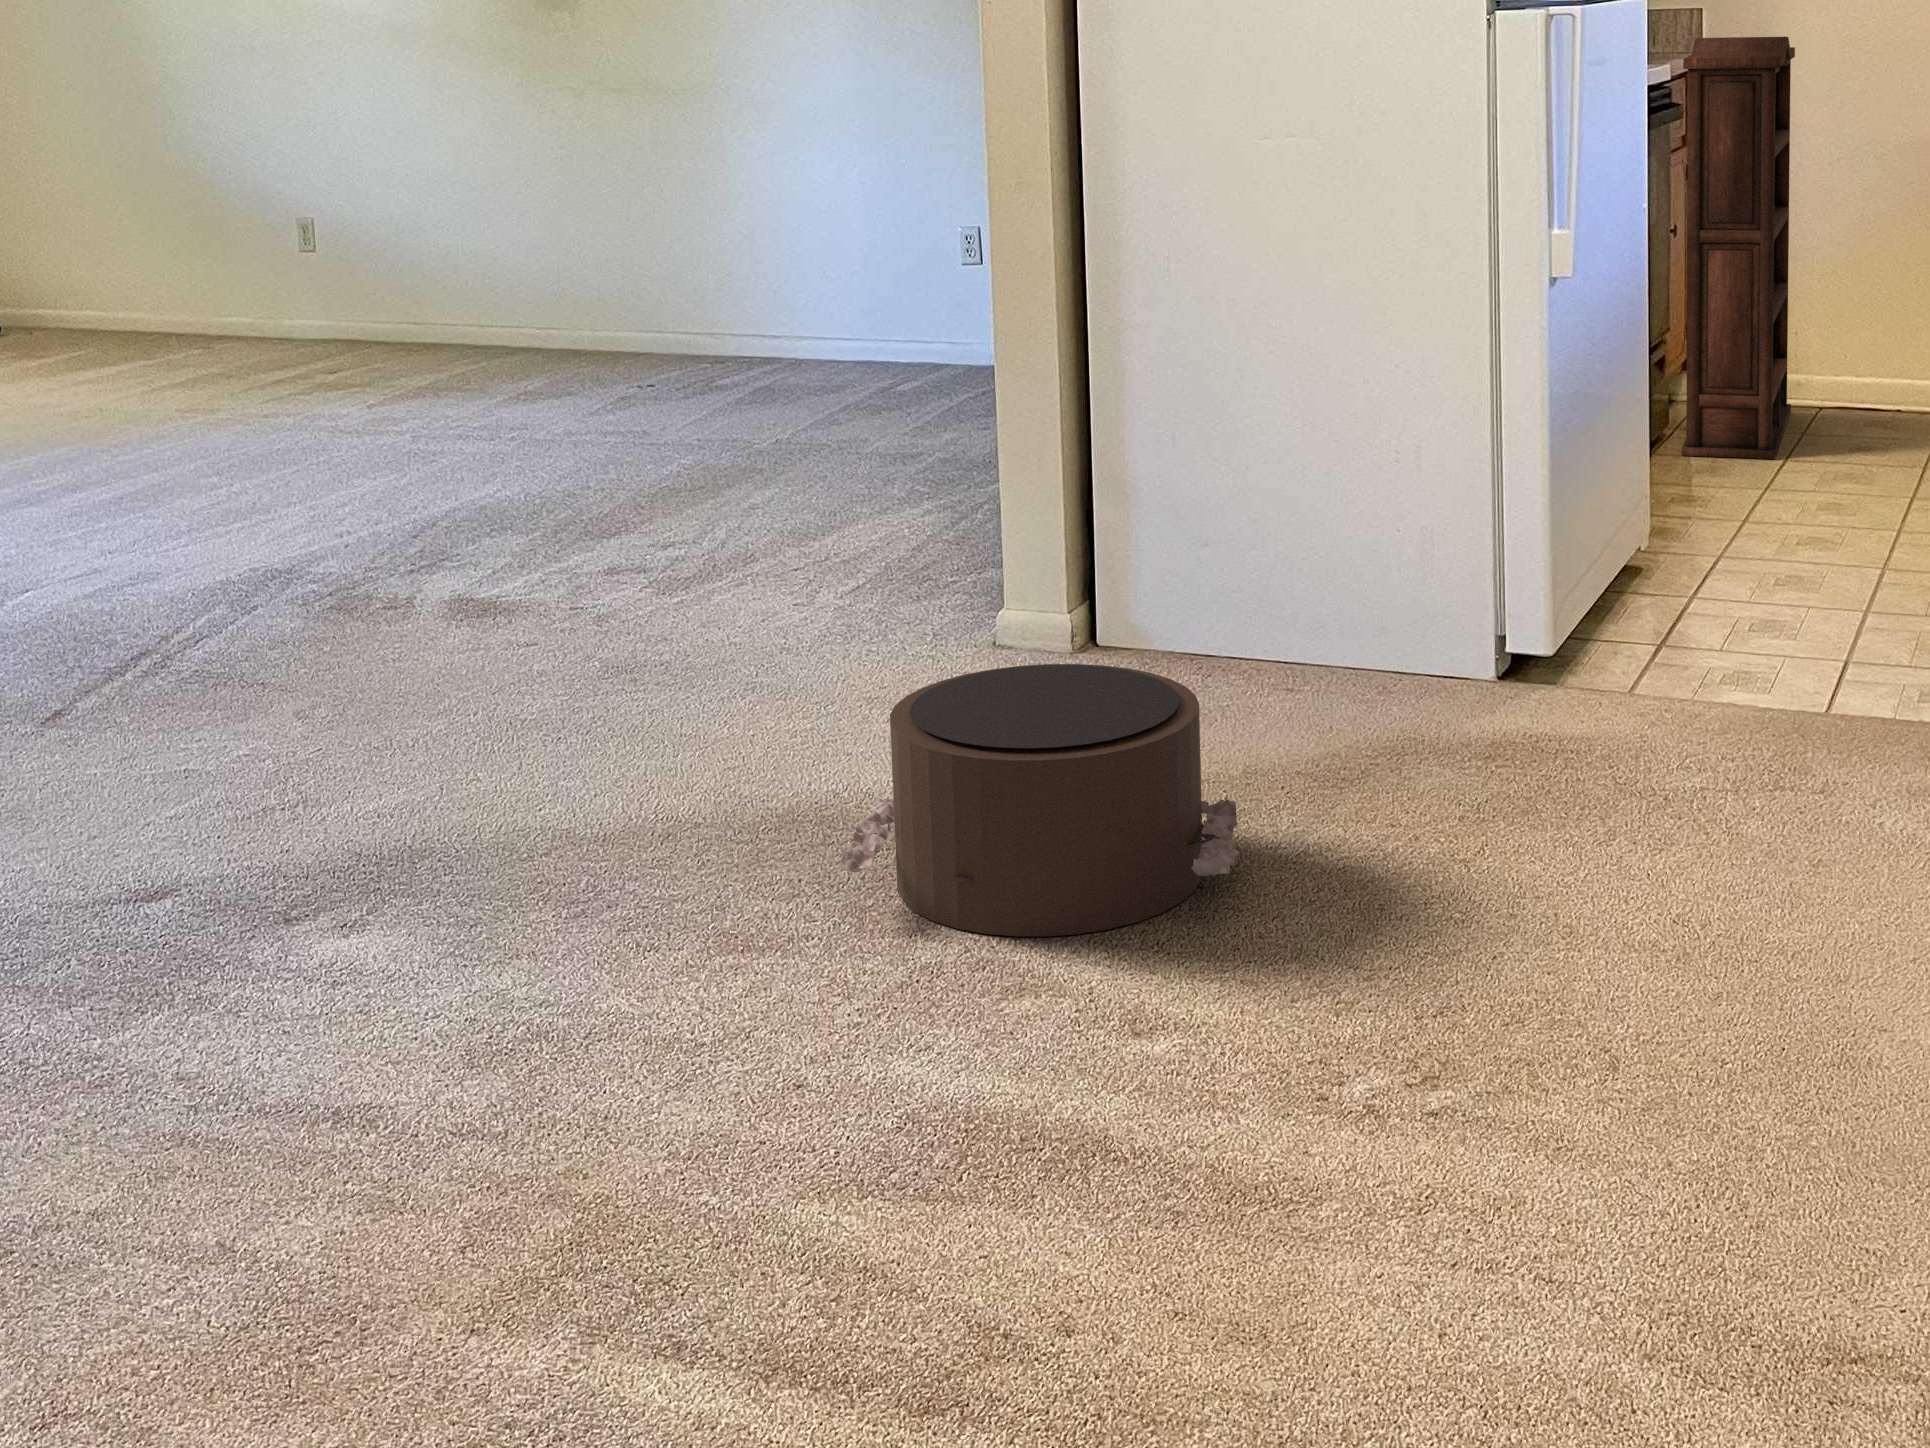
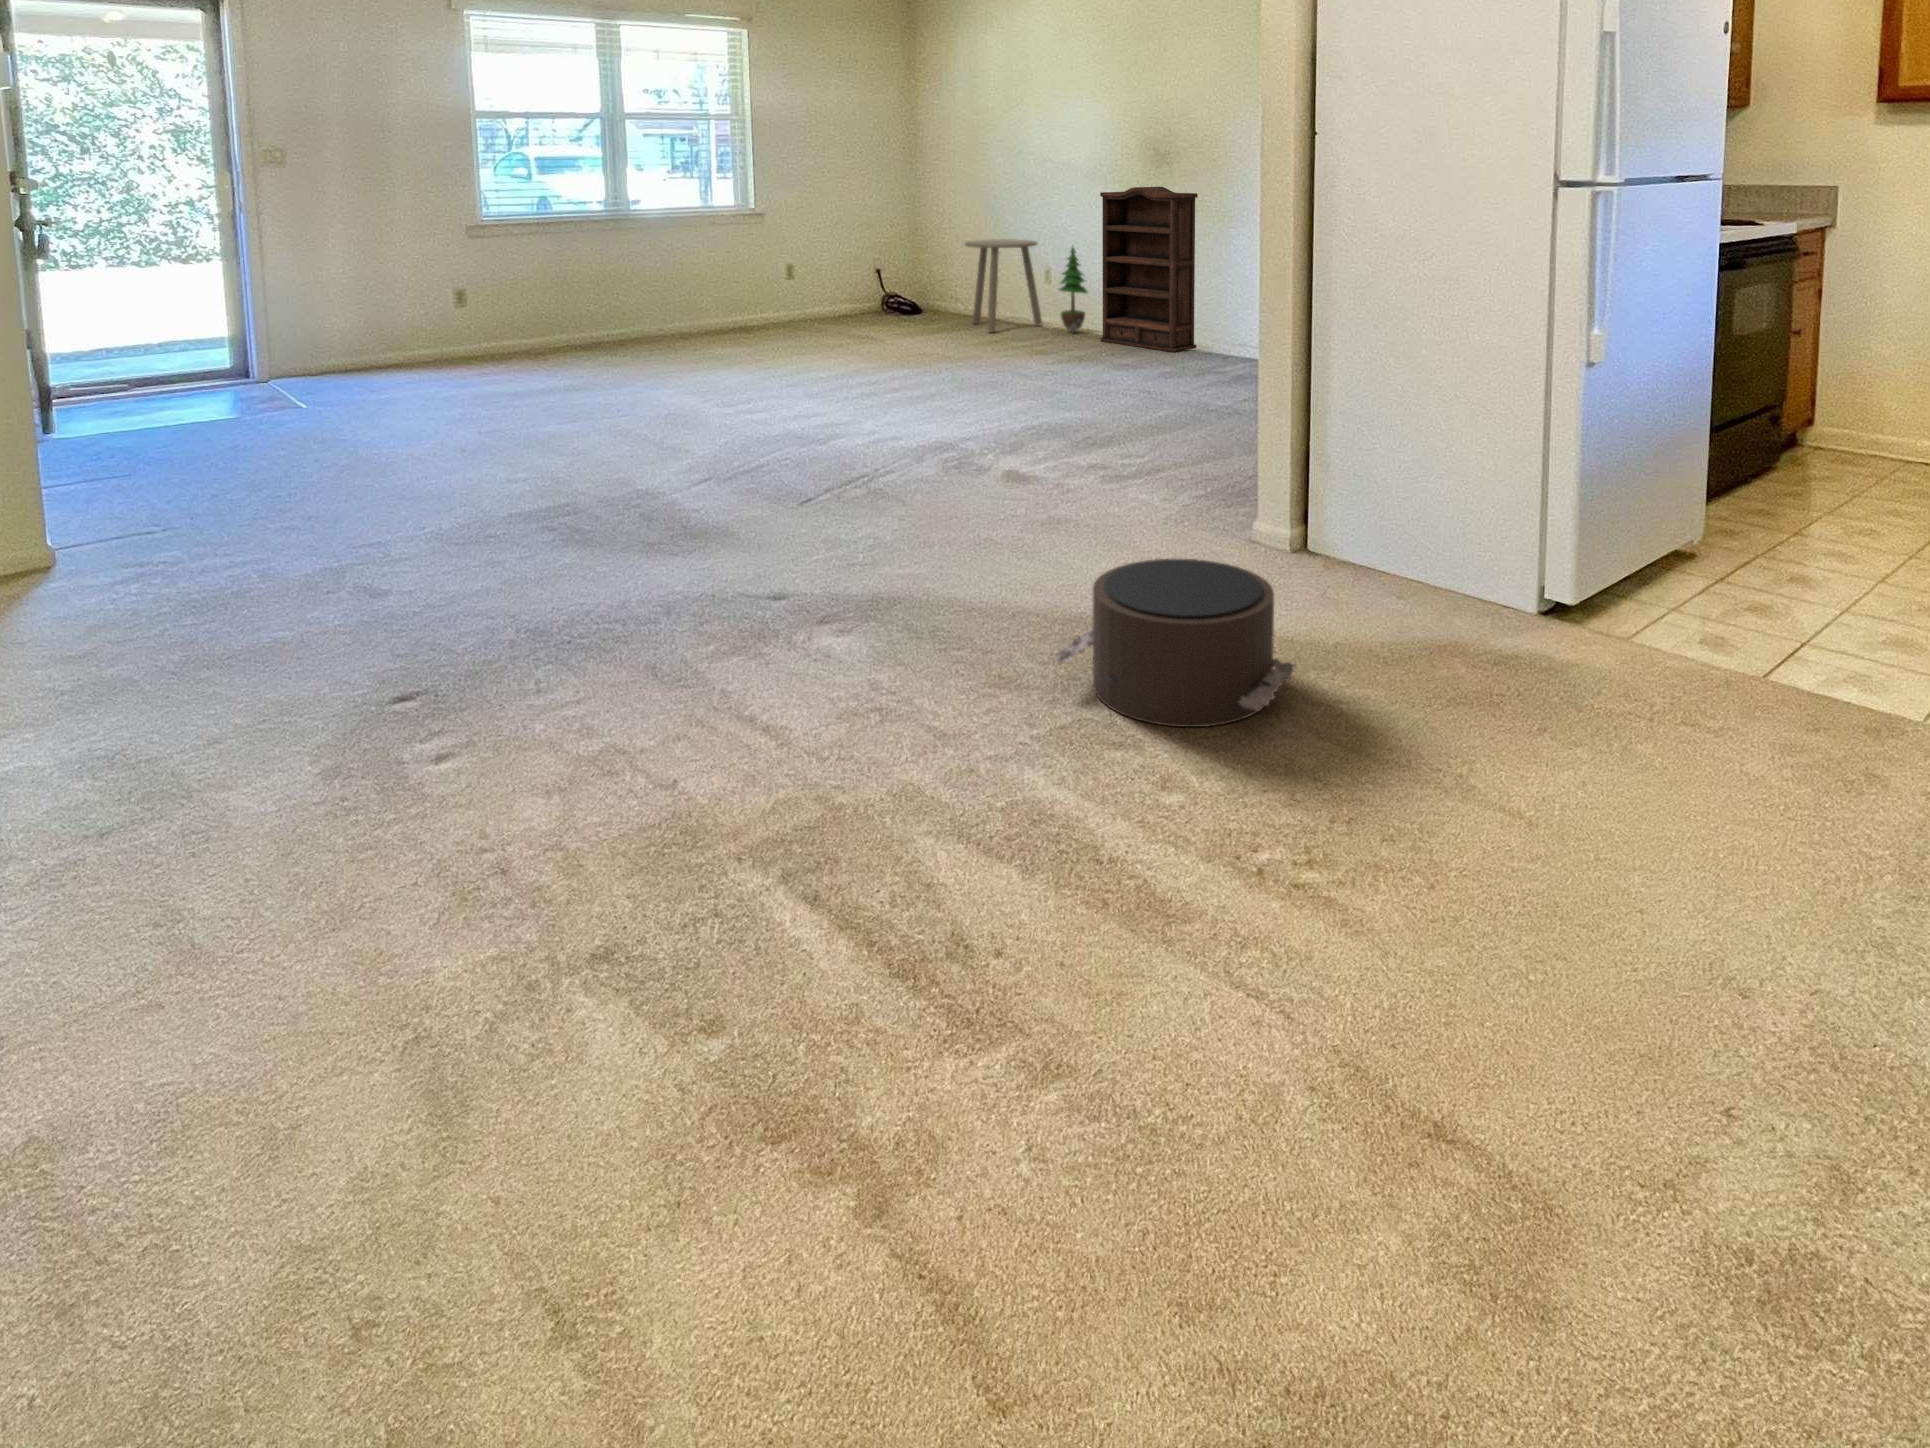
bookshelf: present [1682,37,1795,459] -> present [1100,187,1198,352]
side table: none [110,166,295,361] -> present [965,239,1042,332]
potted tree: none [334,170,401,348] -> present [1059,247,1087,332]

